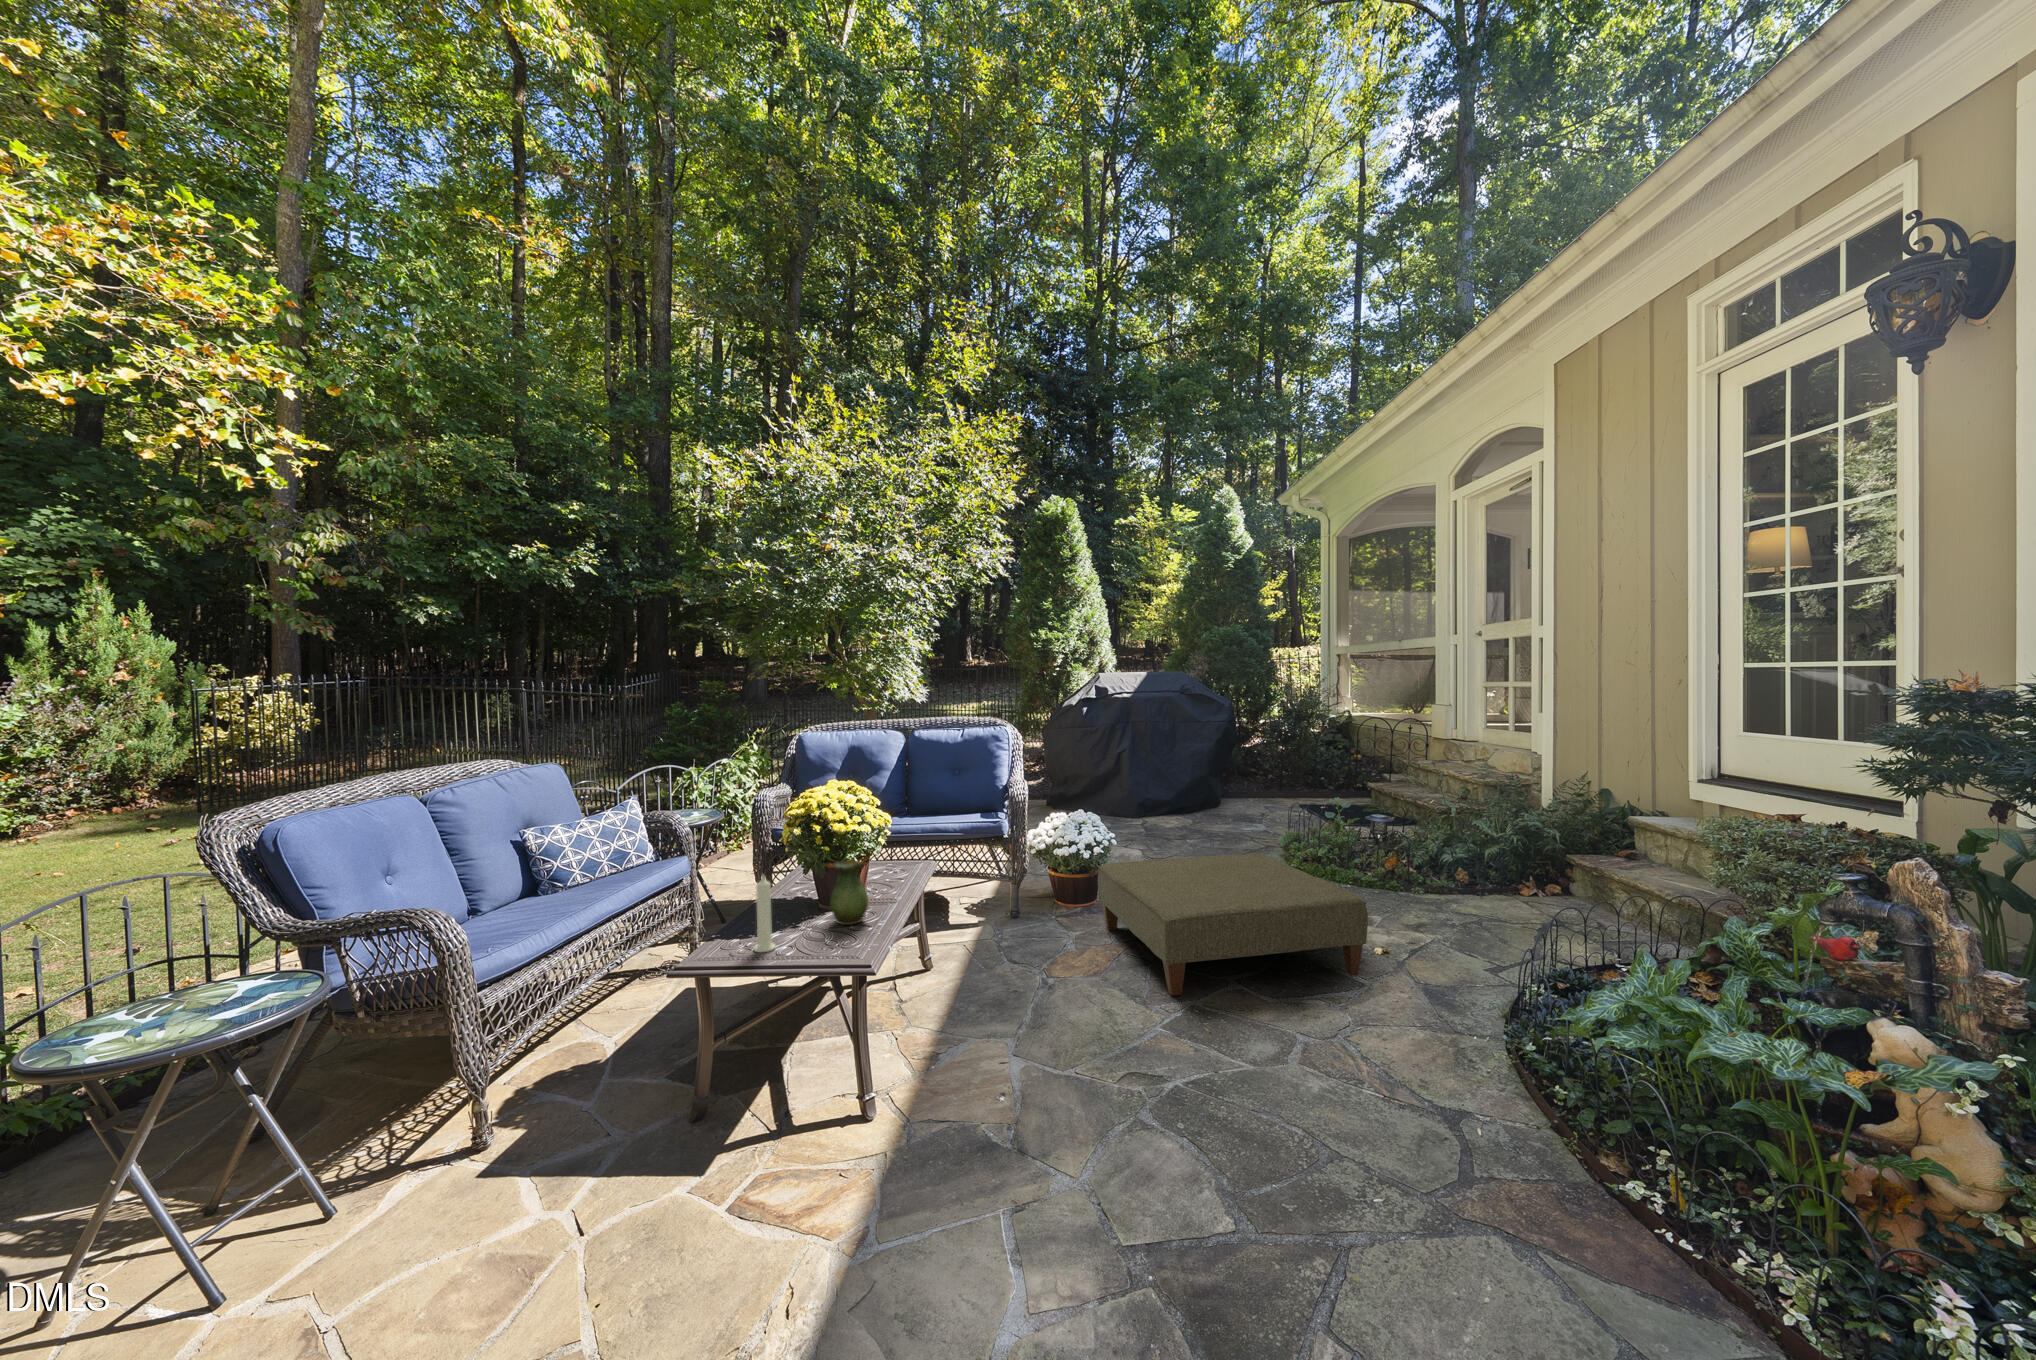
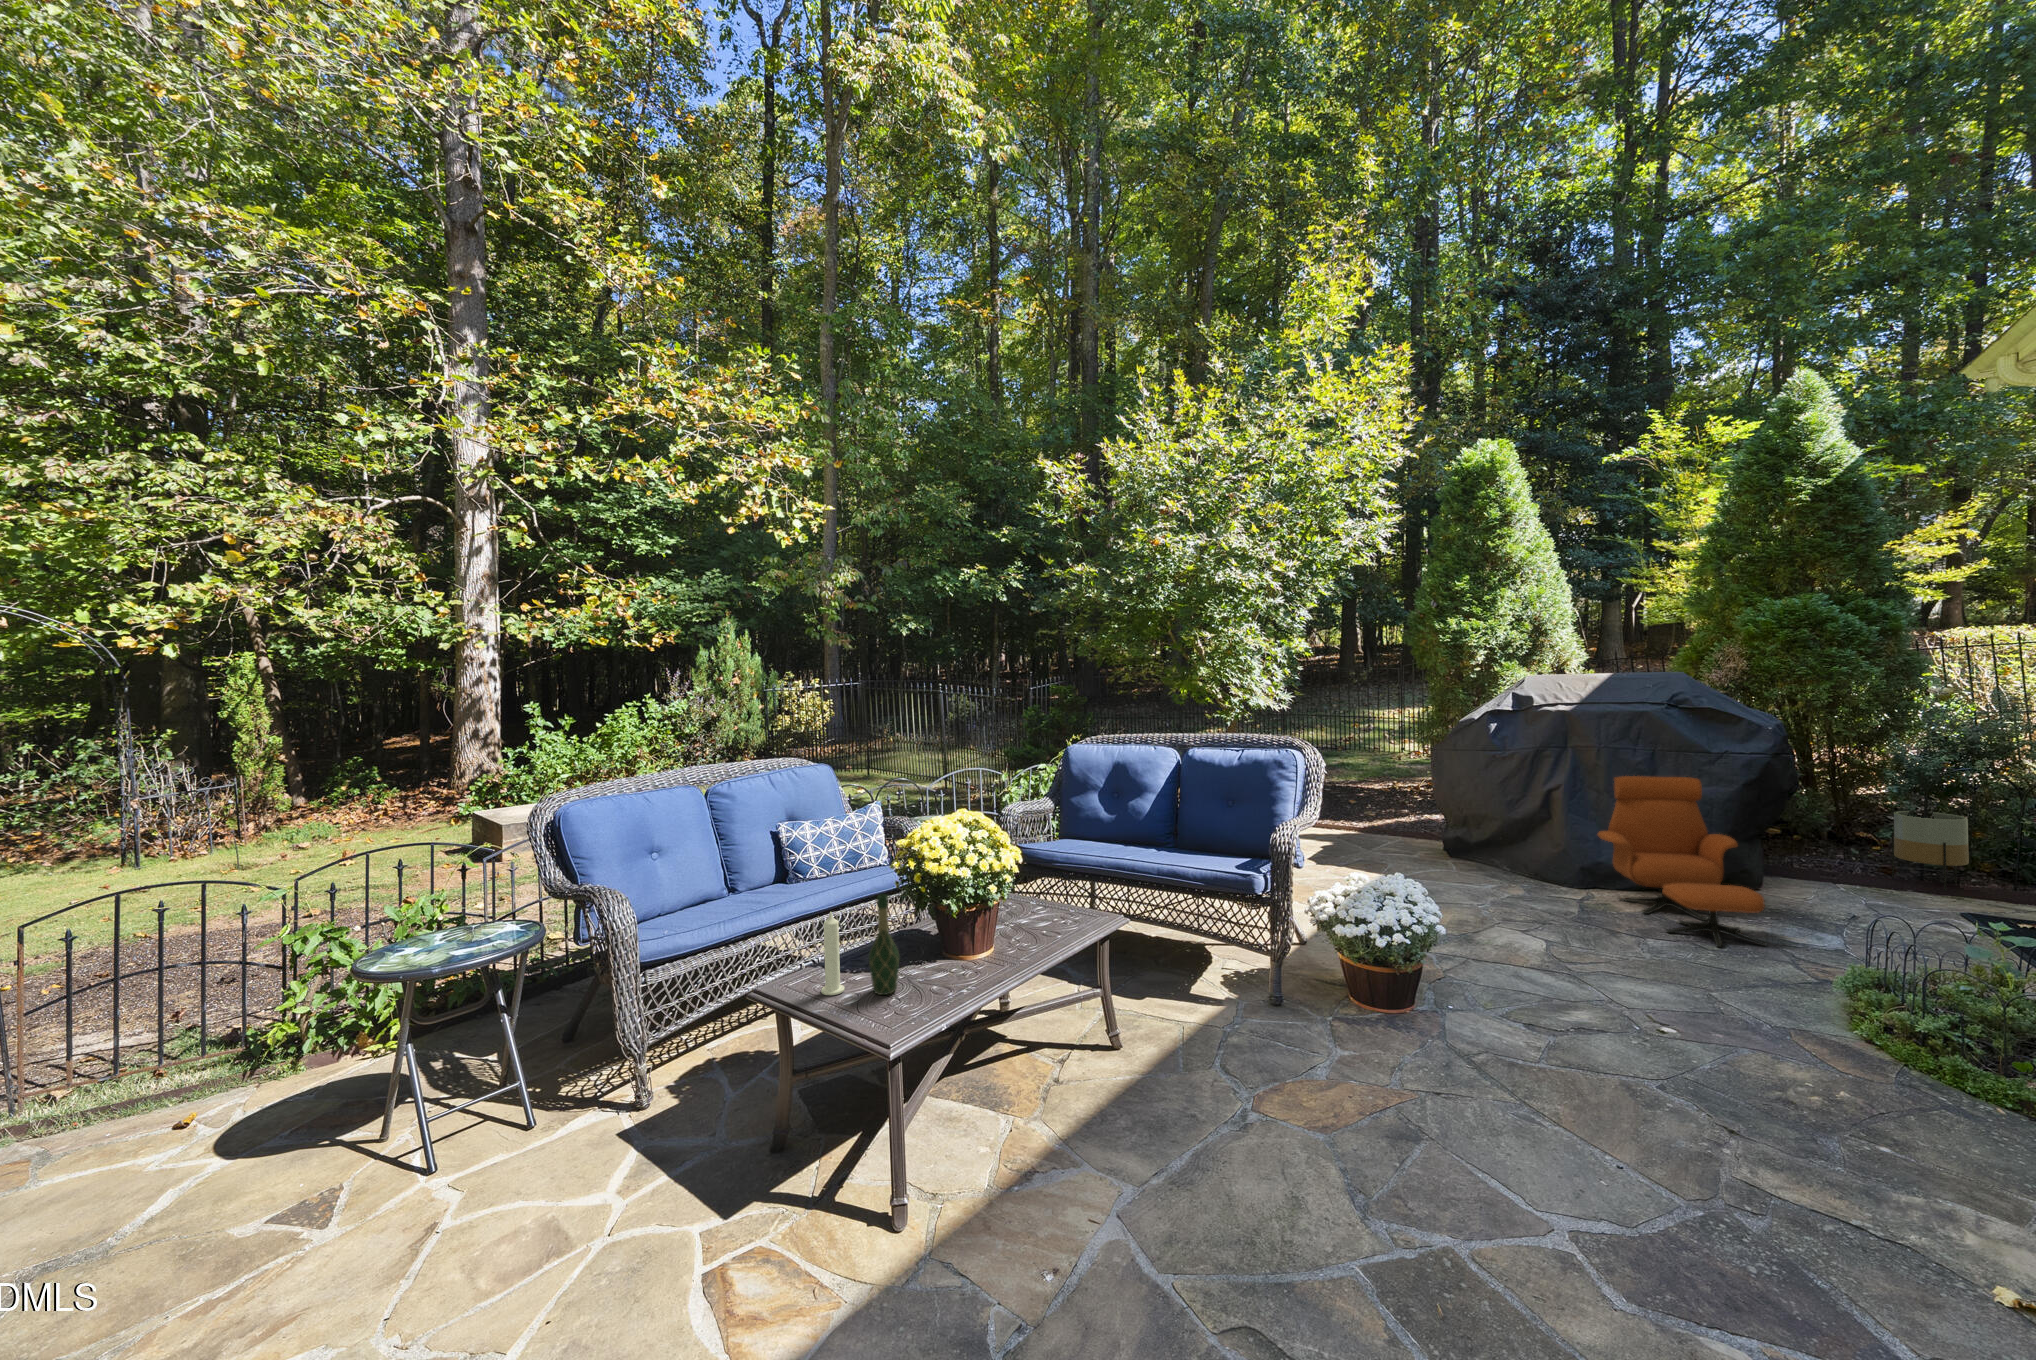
lounge chair: none [1154,738,1247,842] -> present [1598,776,1767,947]
planter: none [1277,754,1309,799] -> present [1892,811,1969,891]
wine bottle: none [797,852,826,942] -> present [869,894,899,995]
ottoman: present [1098,853,1368,996] -> none [1382,956,1865,1280]
pitcher: present [830,861,868,925] -> none [924,907,966,982]

